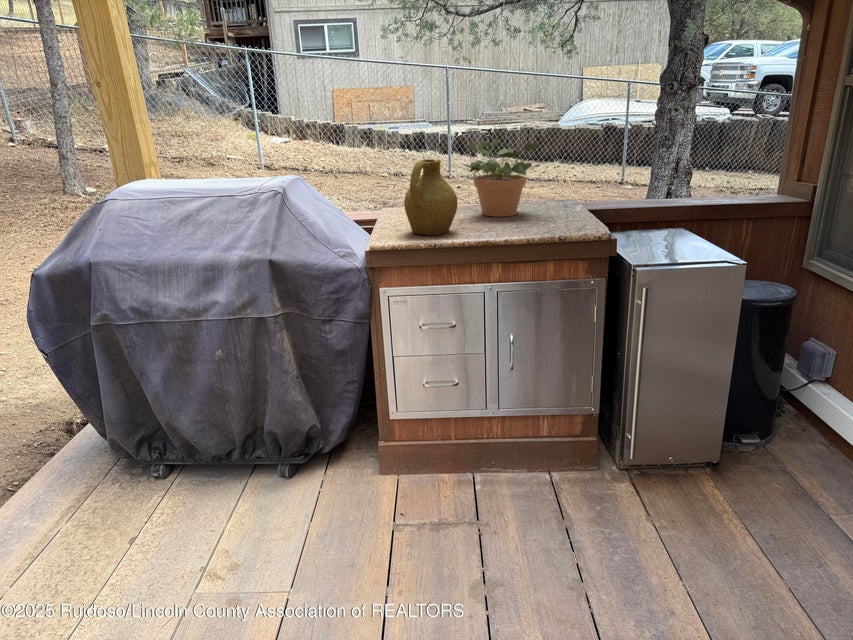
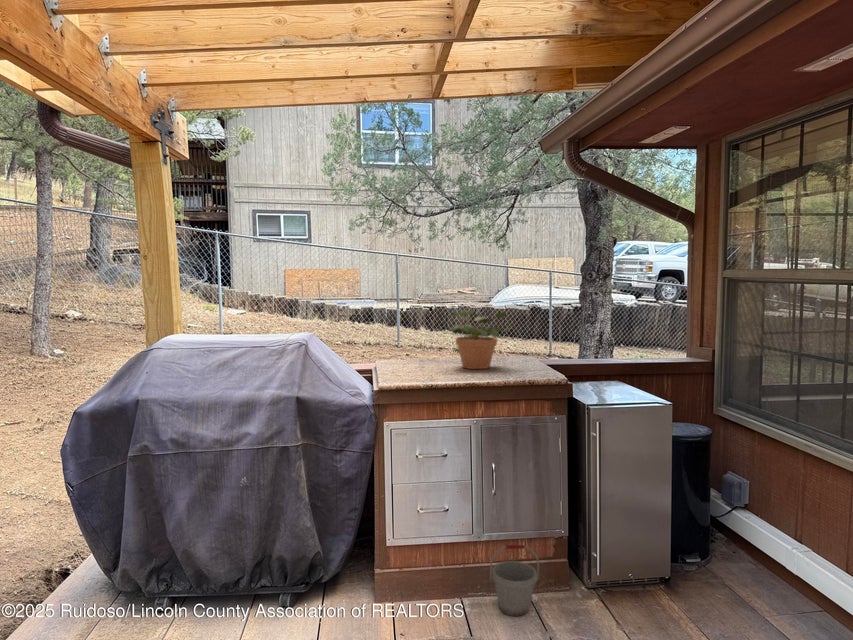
pitcher: present [404,159,457,235] -> none [407,322,449,381]
bucket: none [502,429,560,504] -> present [490,545,539,616]

